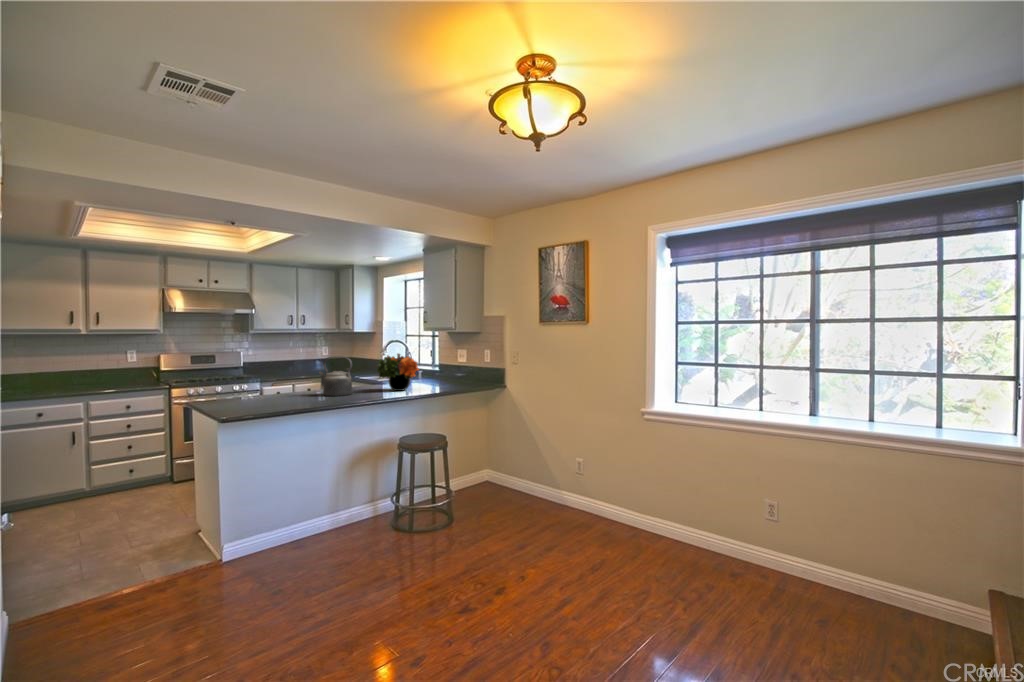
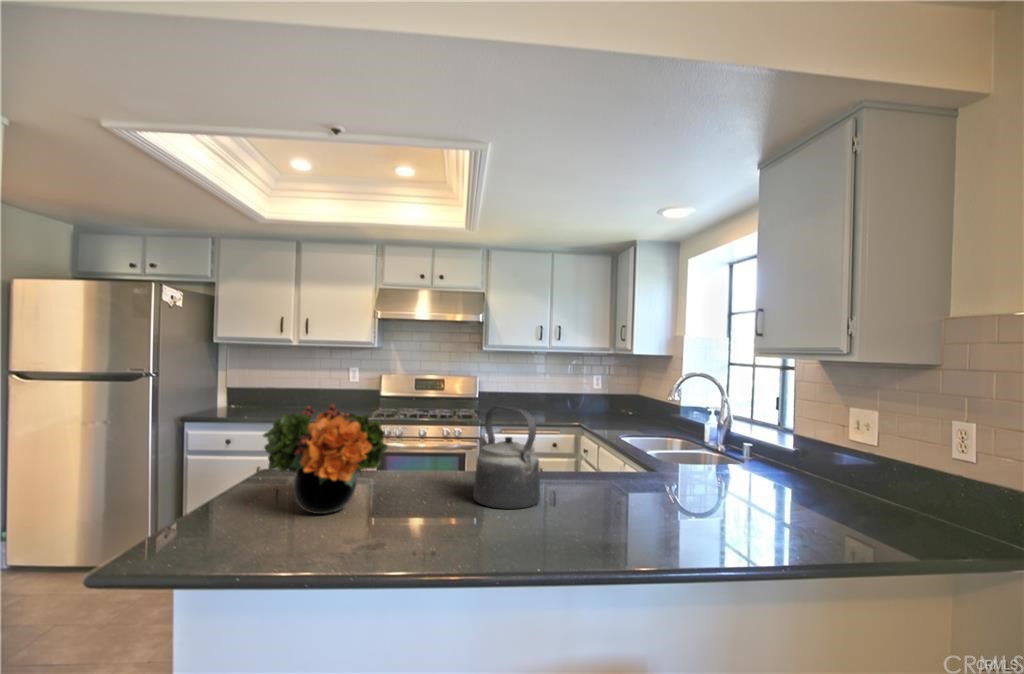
flower arrangement: present [377,354,419,391] -> present [263,404,388,514]

